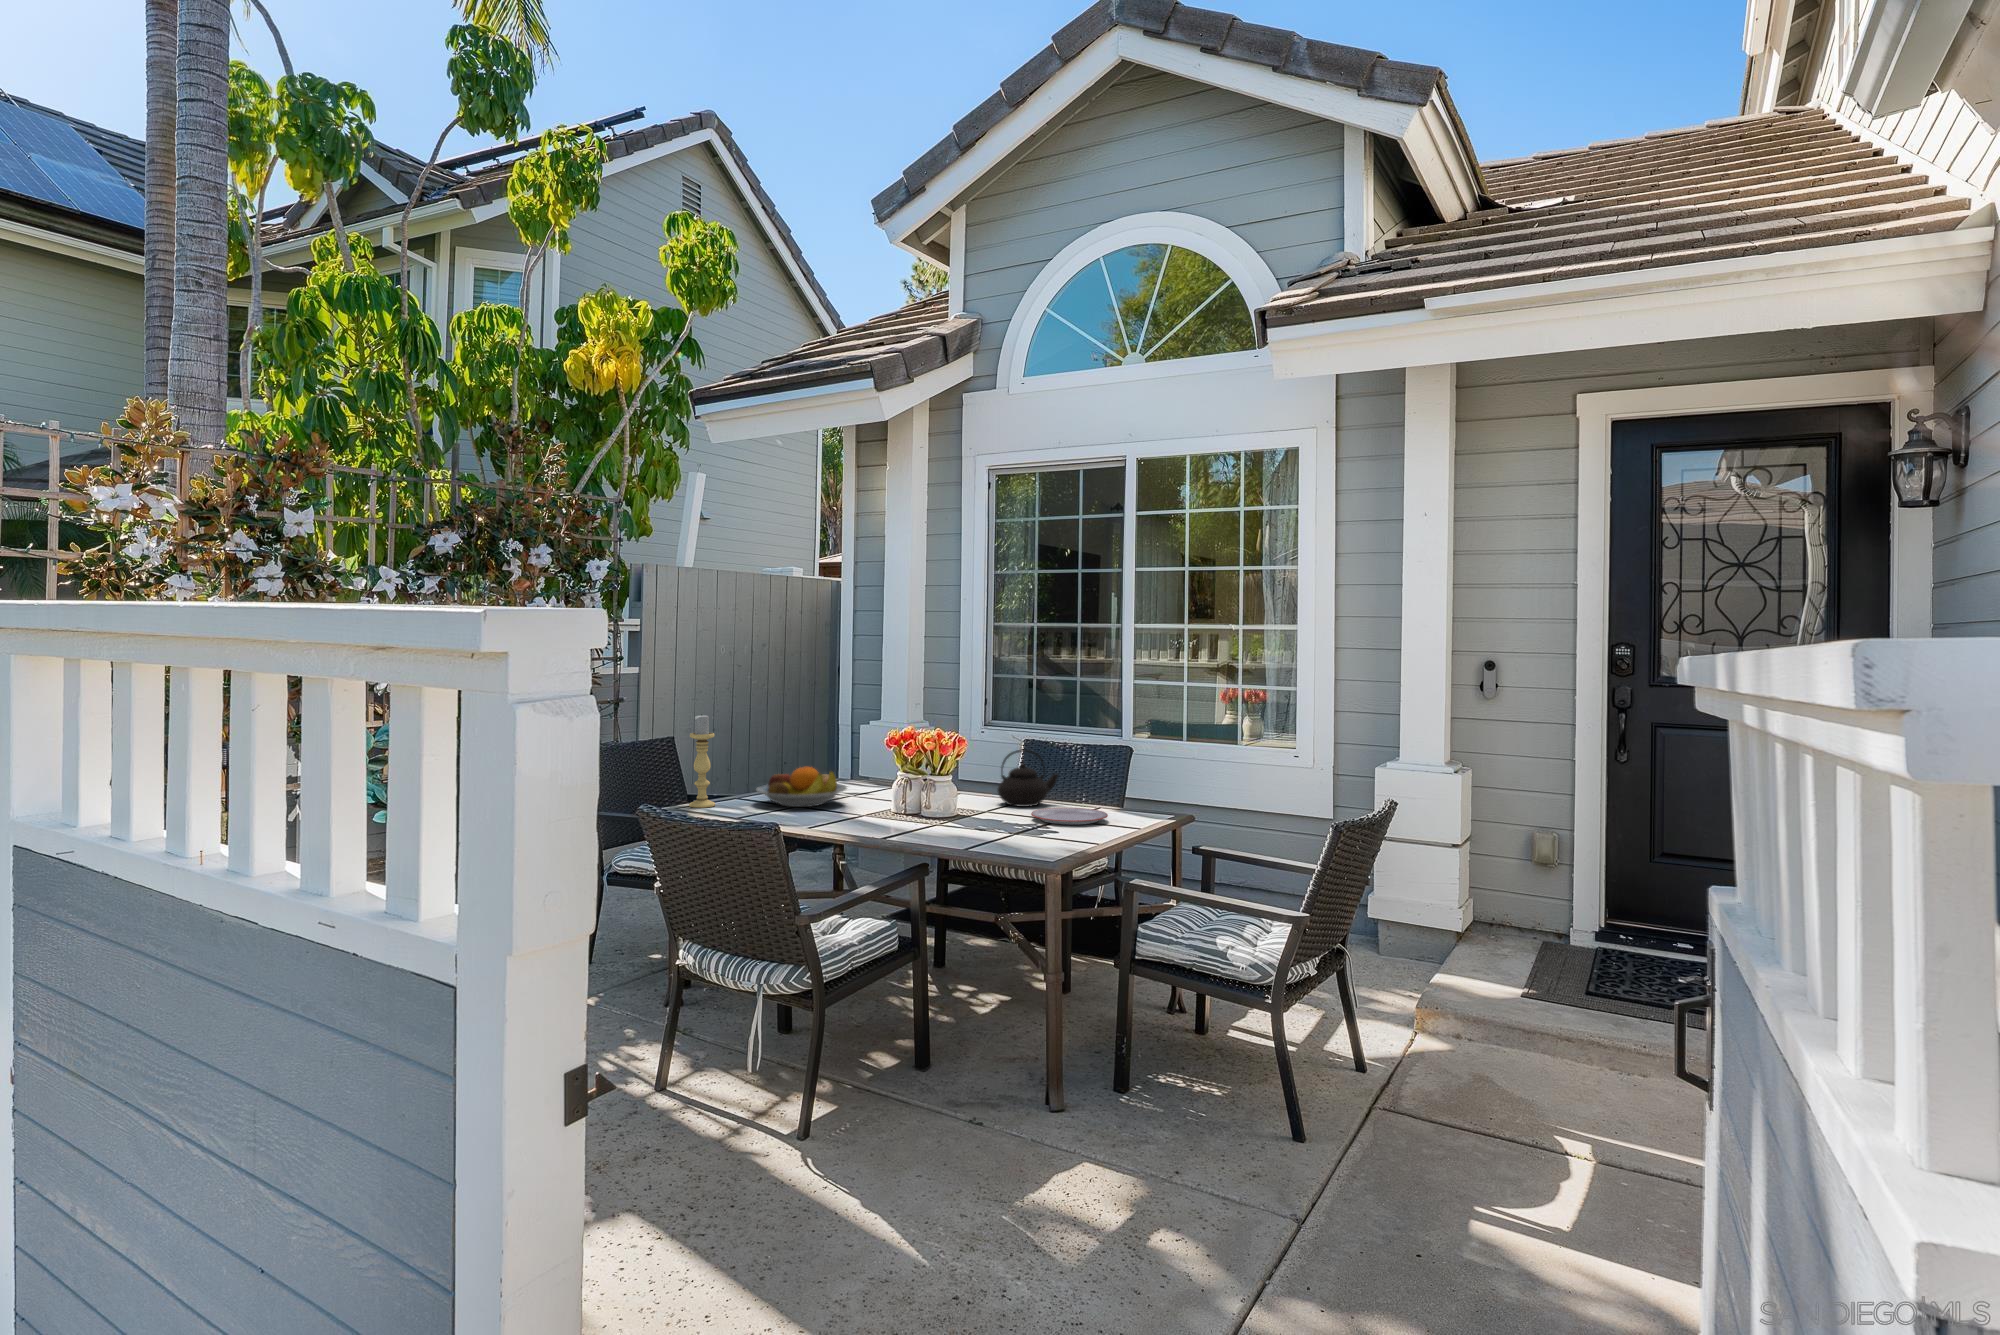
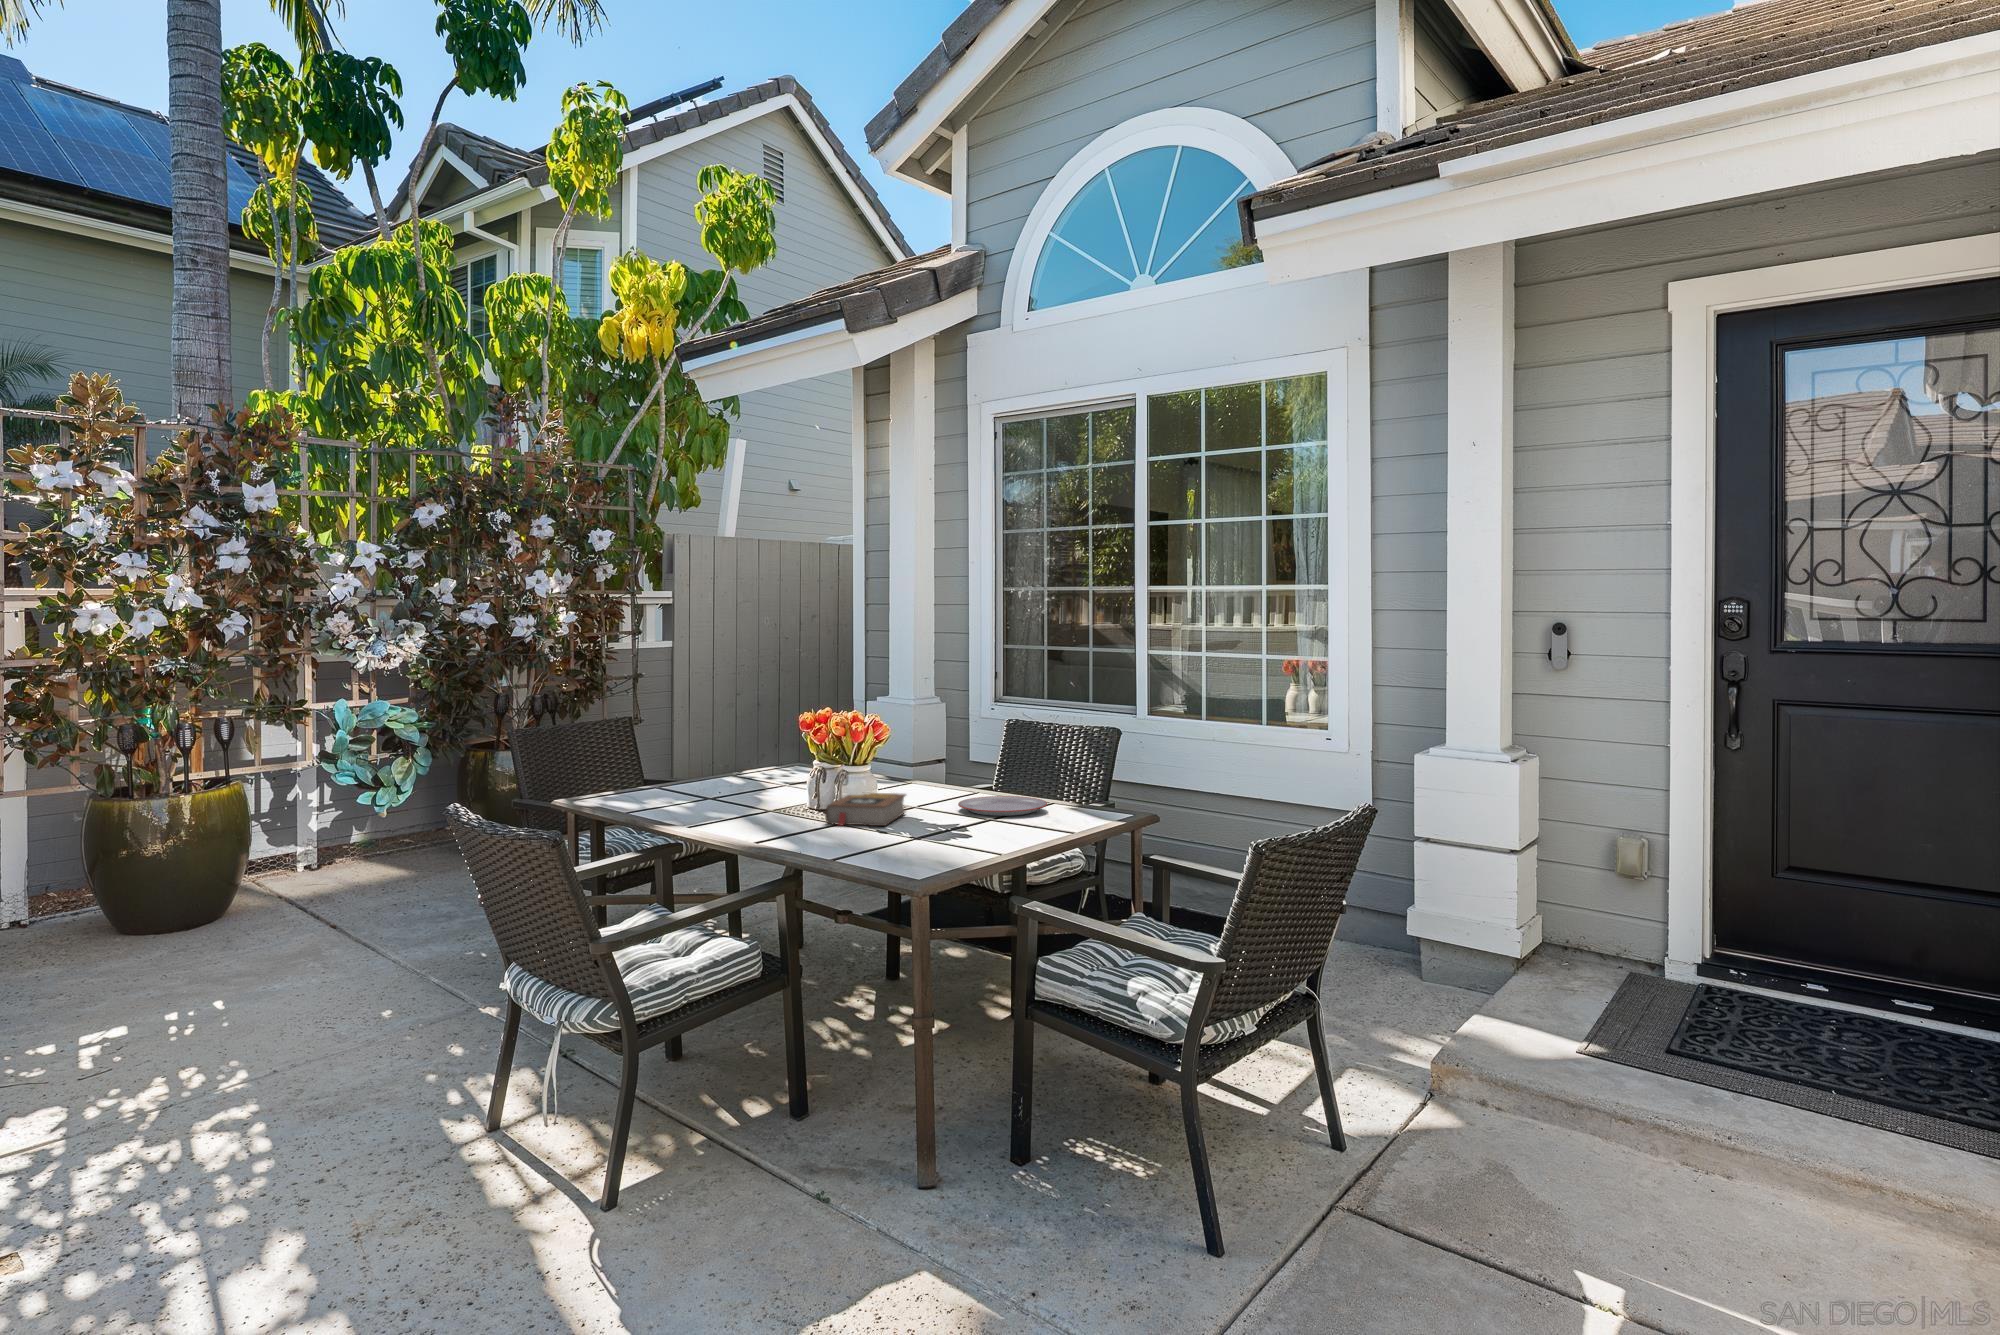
candle holder: present [689,715,715,808] -> none [604,689,633,791]
teapot: present [997,749,1058,807] -> none [946,730,1017,795]
fruit bowl: present [756,766,846,807] -> none [676,747,779,792]
book: none [937,806,994,836] -> present [825,793,906,826]

